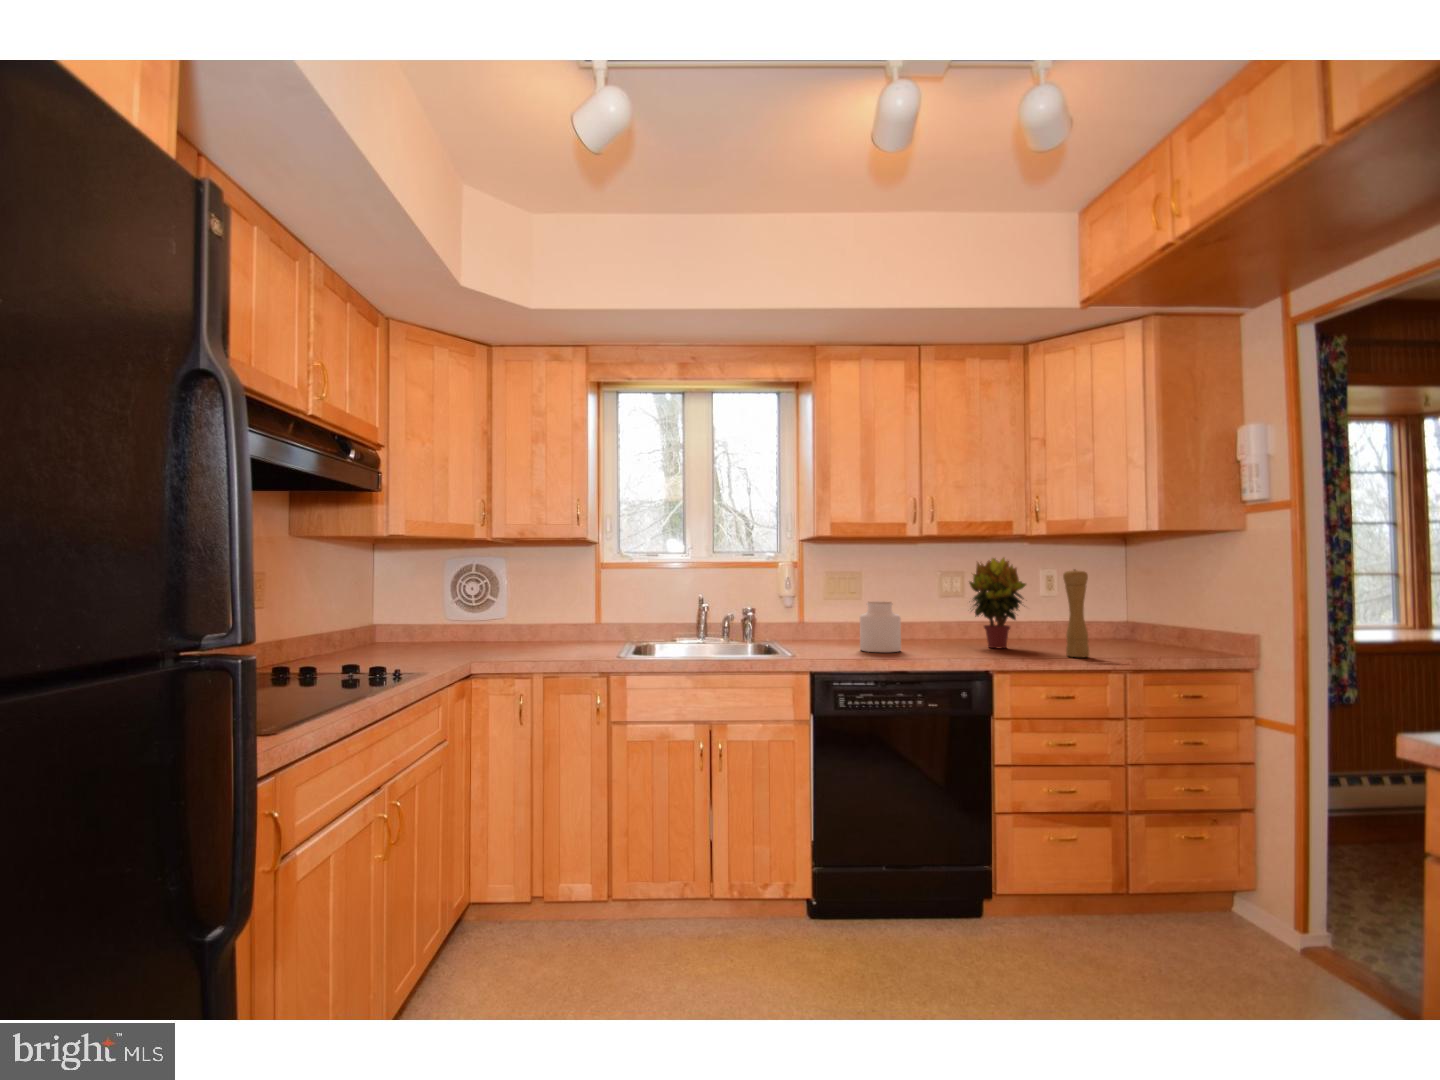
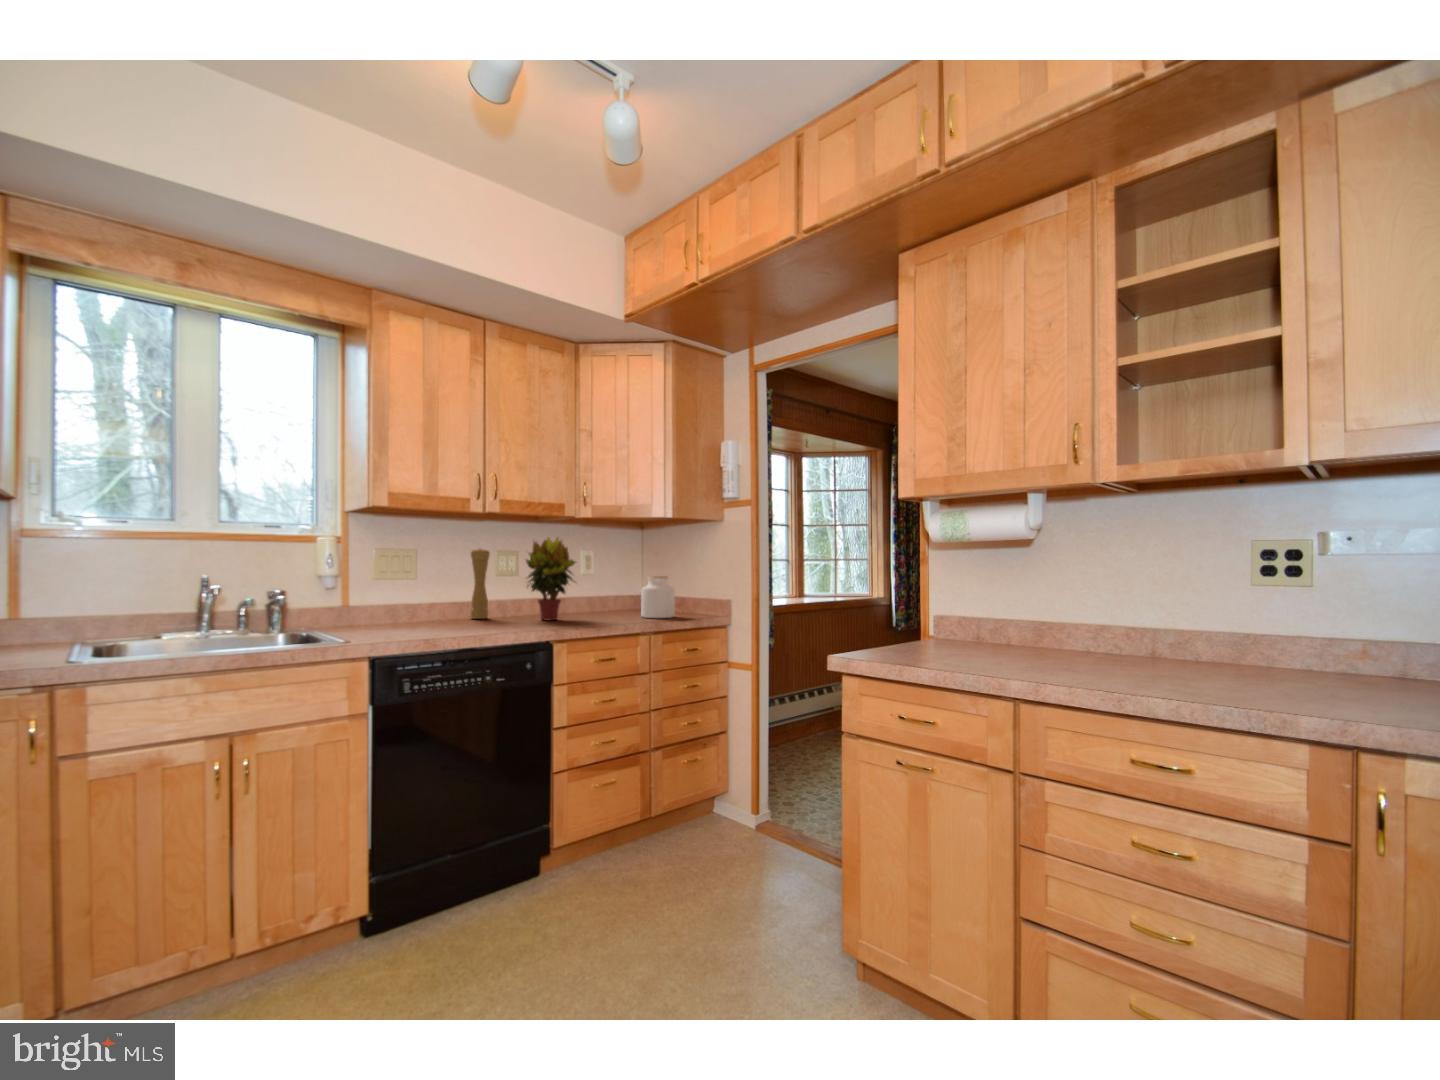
pepper mill: present [1063,569,1089,657] -> present [471,548,490,619]
jar: present [860,601,901,652] -> present [641,576,675,618]

